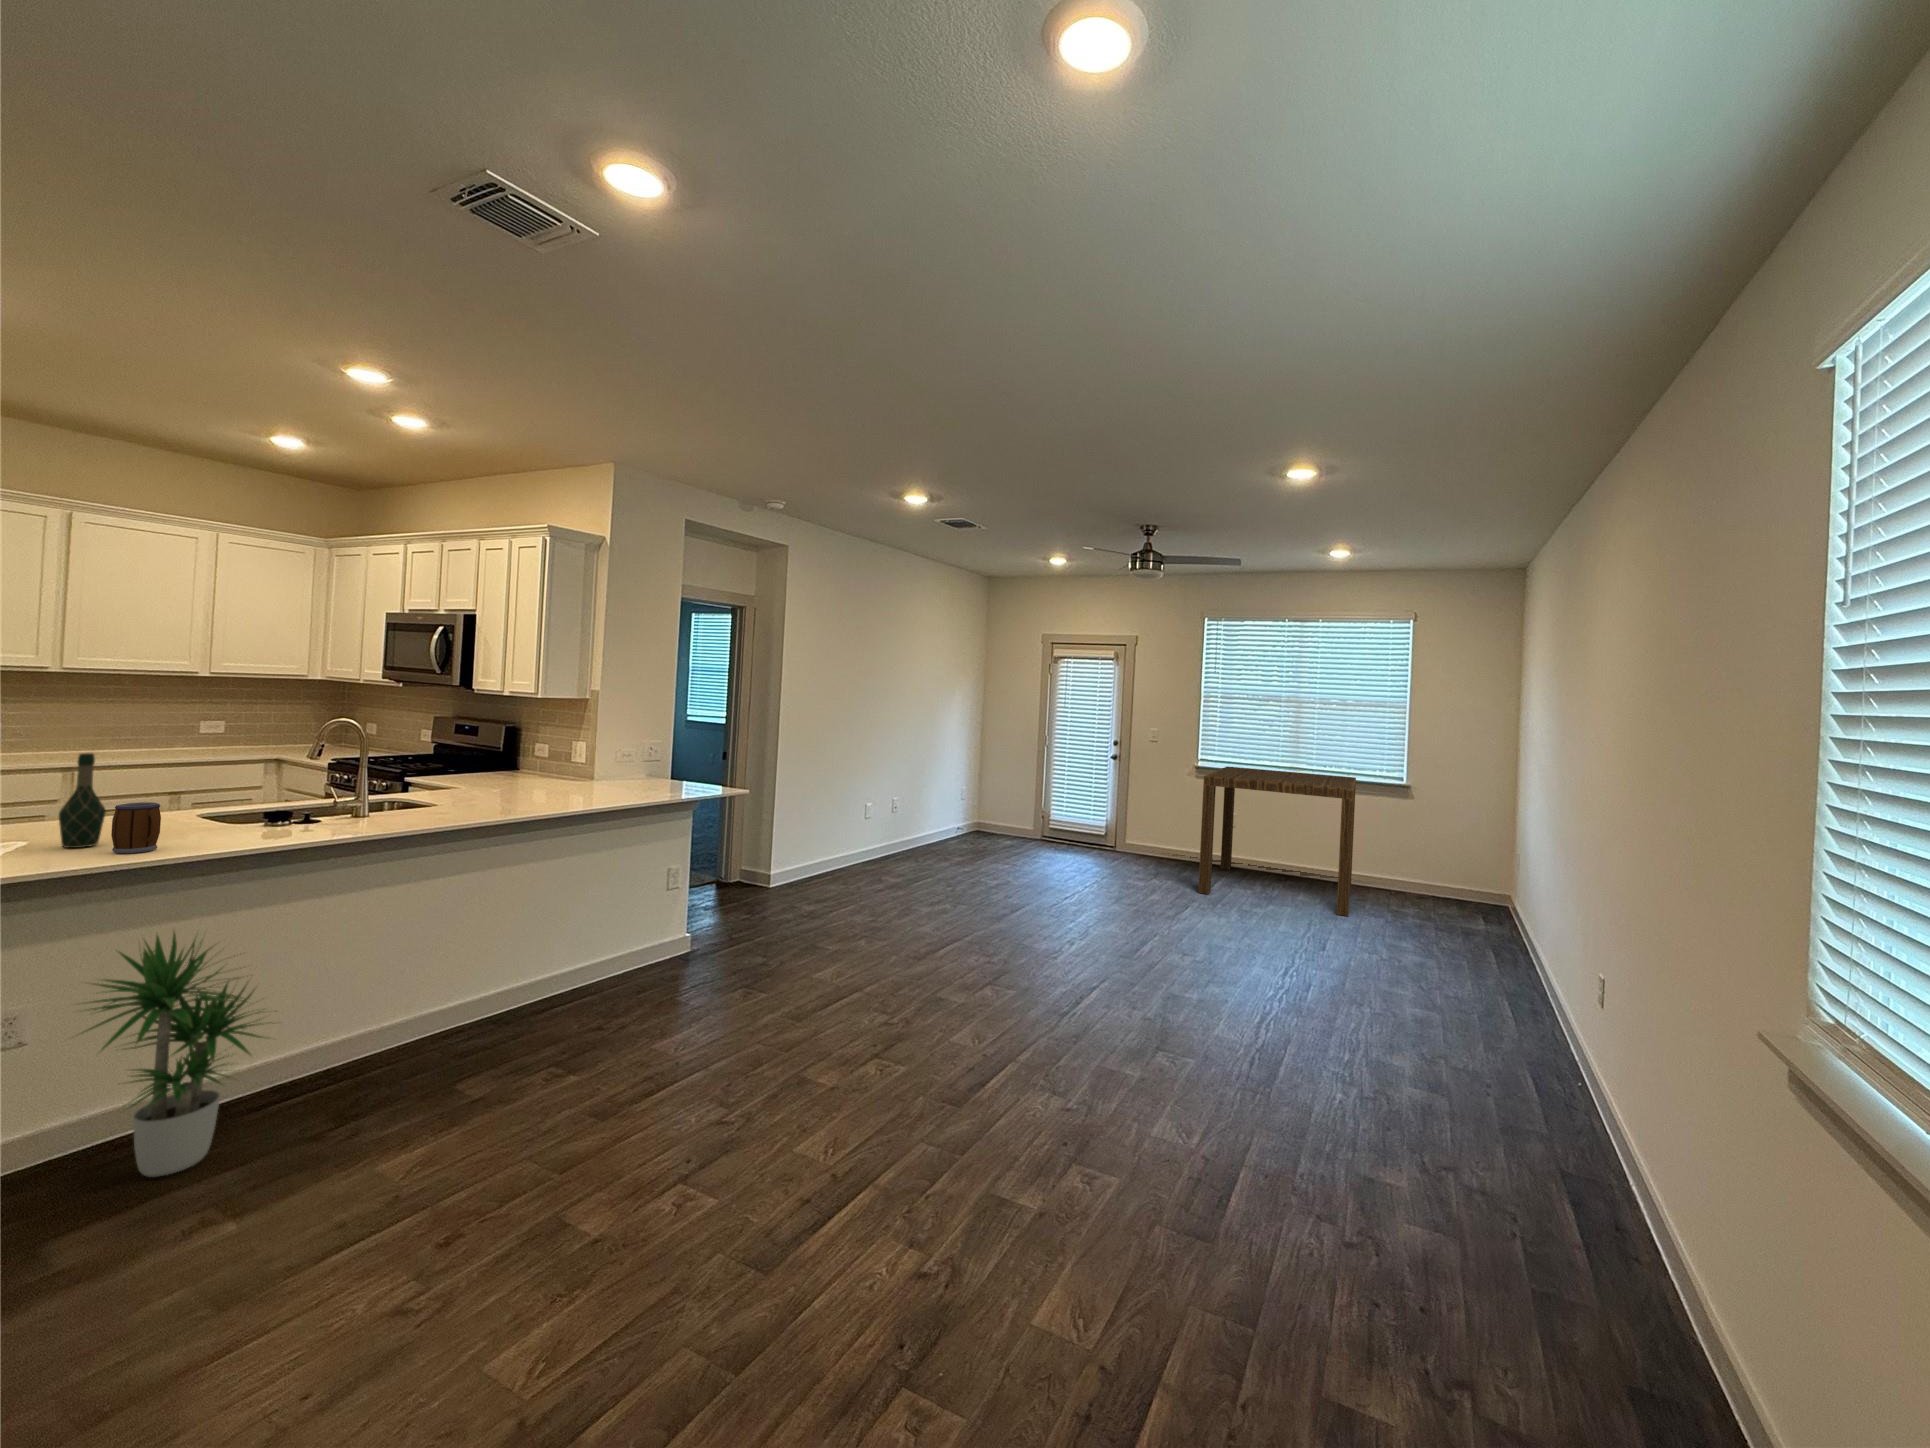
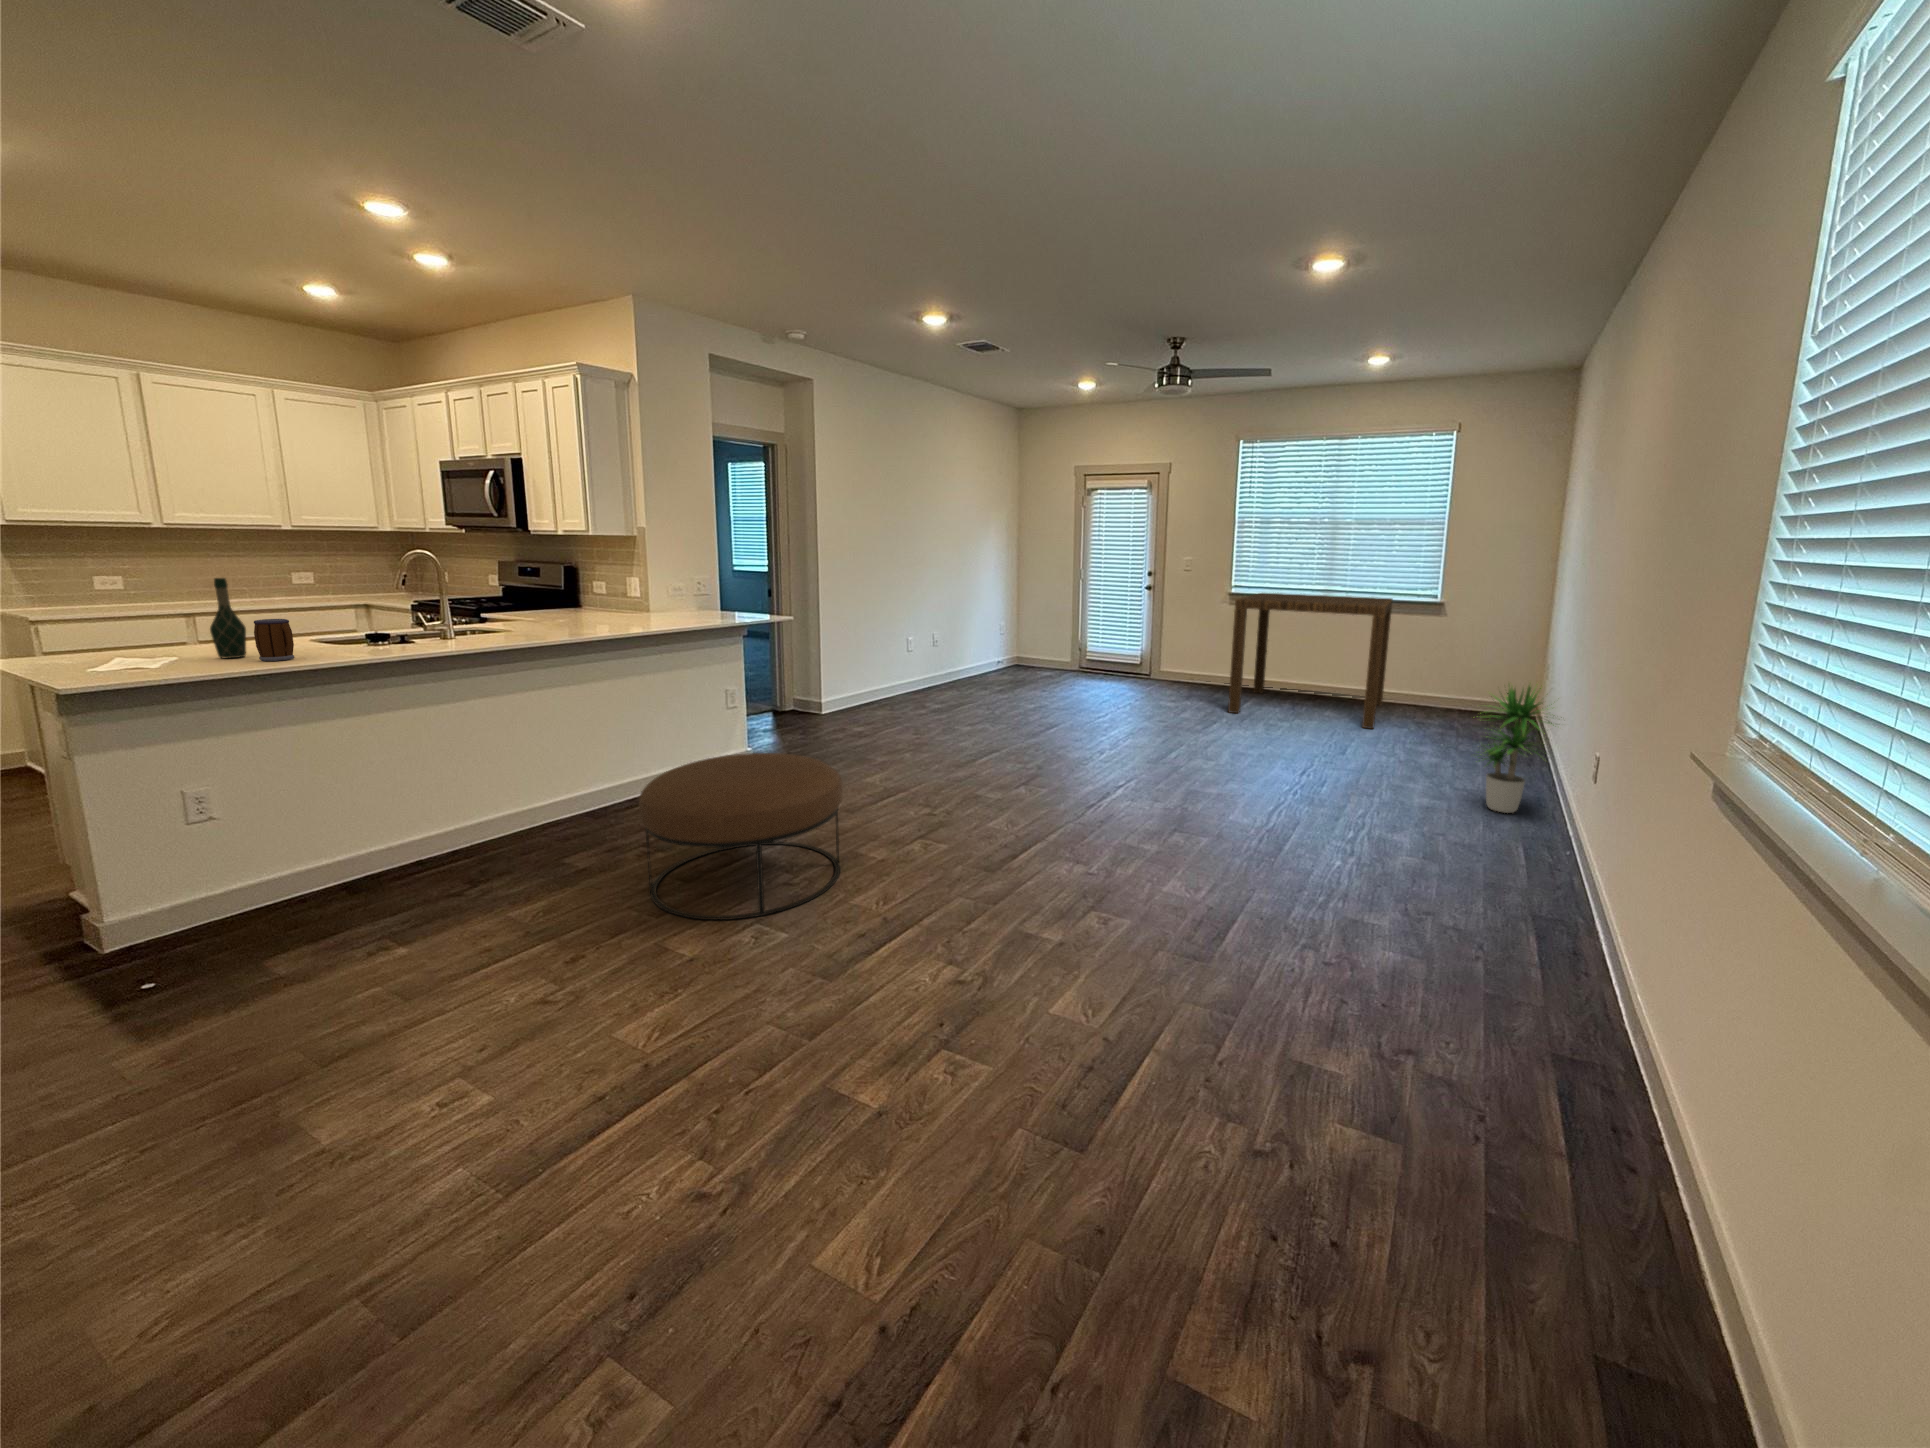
potted plant: present [82,932,276,1177] -> present [1478,686,1554,813]
ottoman: none [548,961,793,1189] -> present [639,753,843,920]

